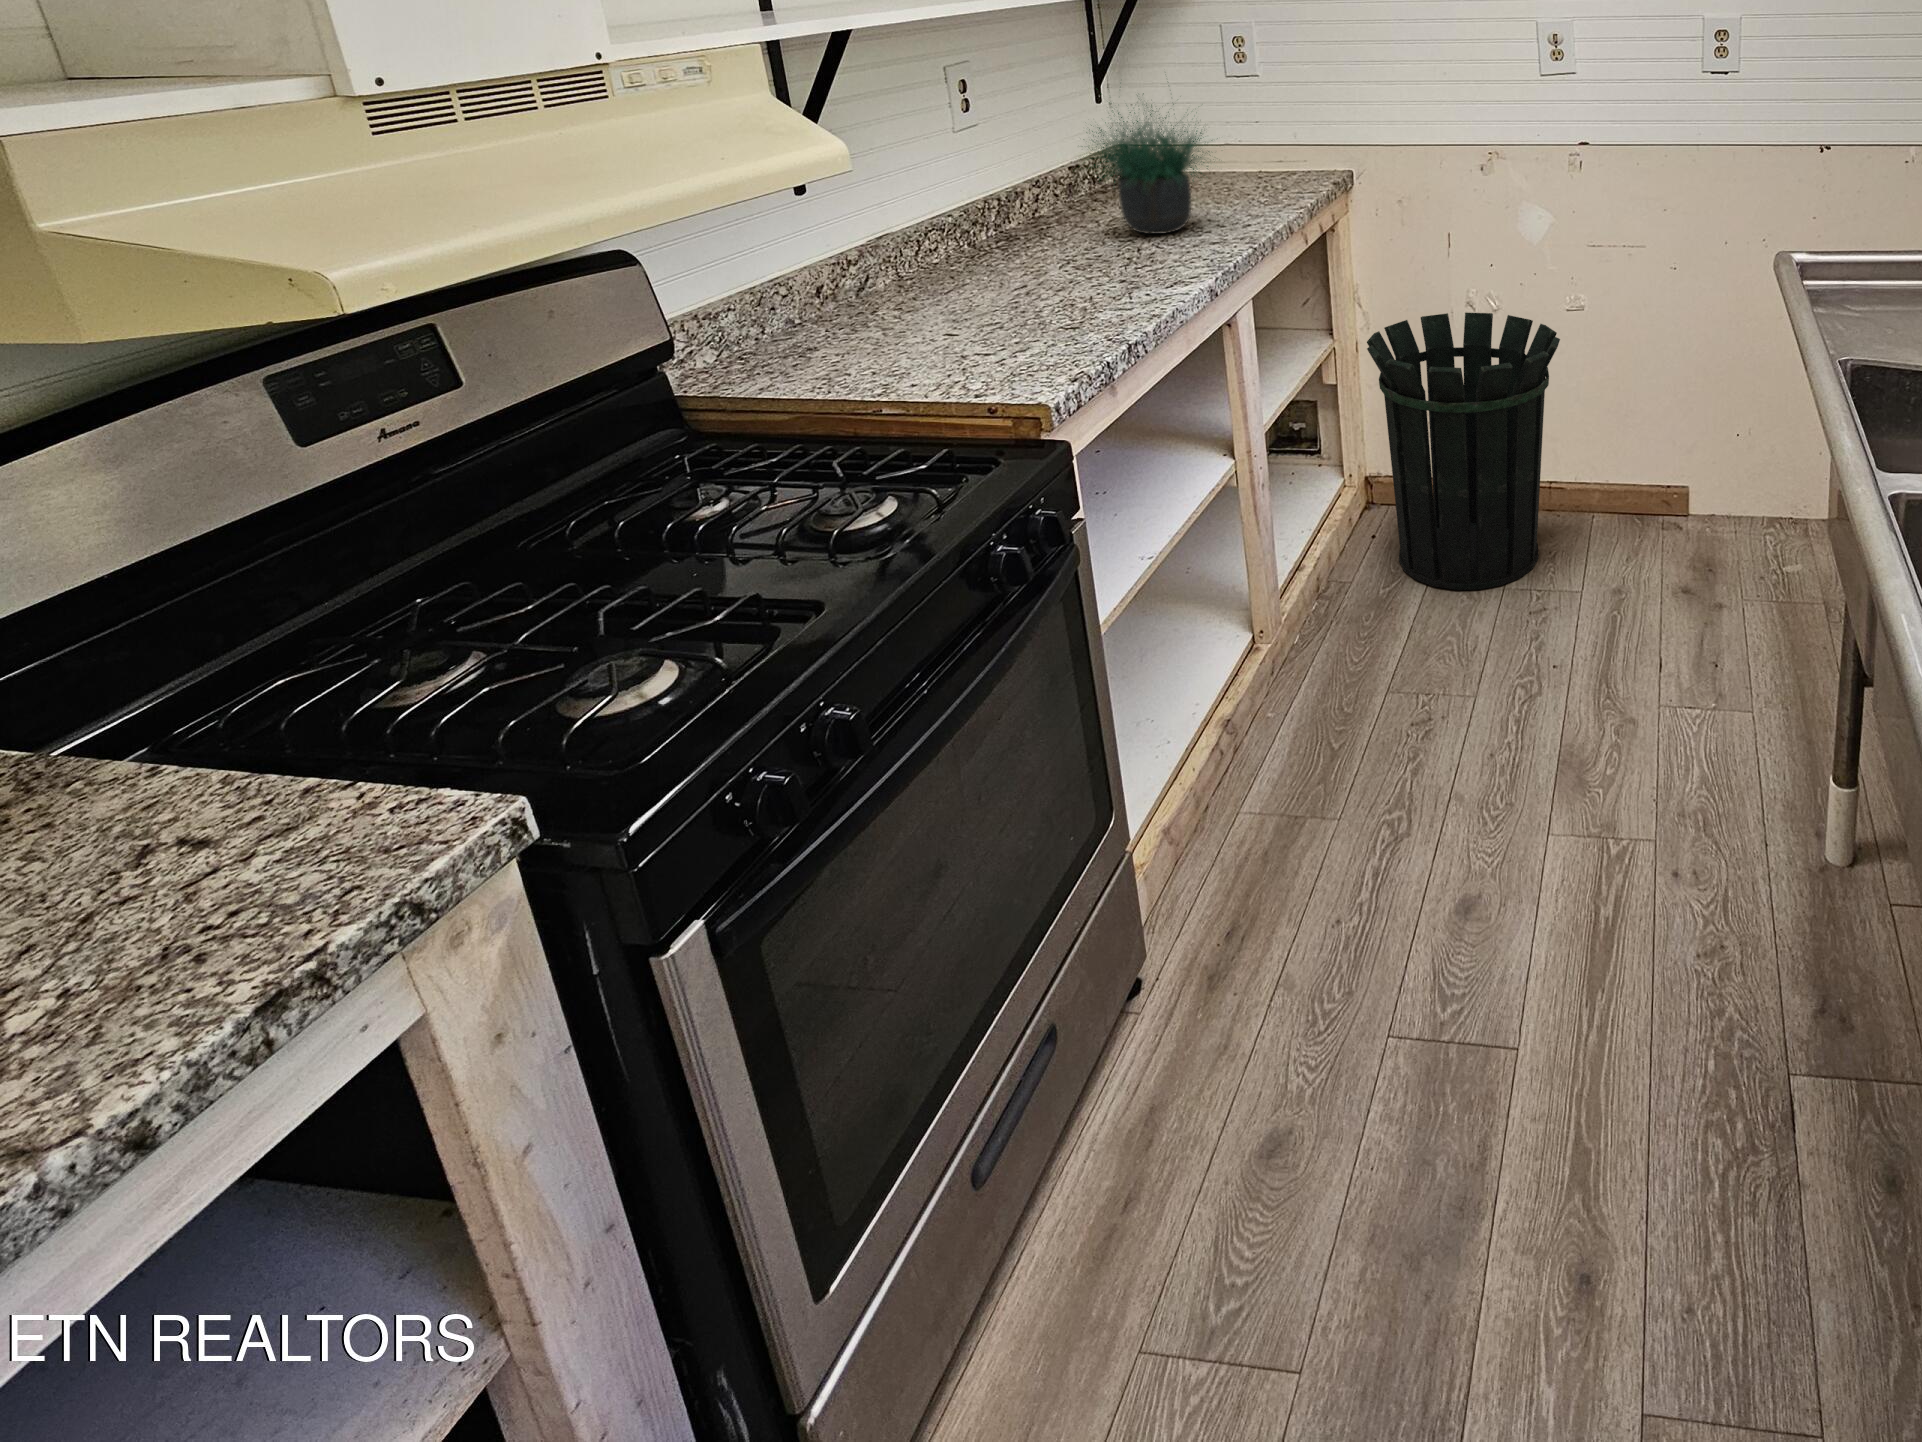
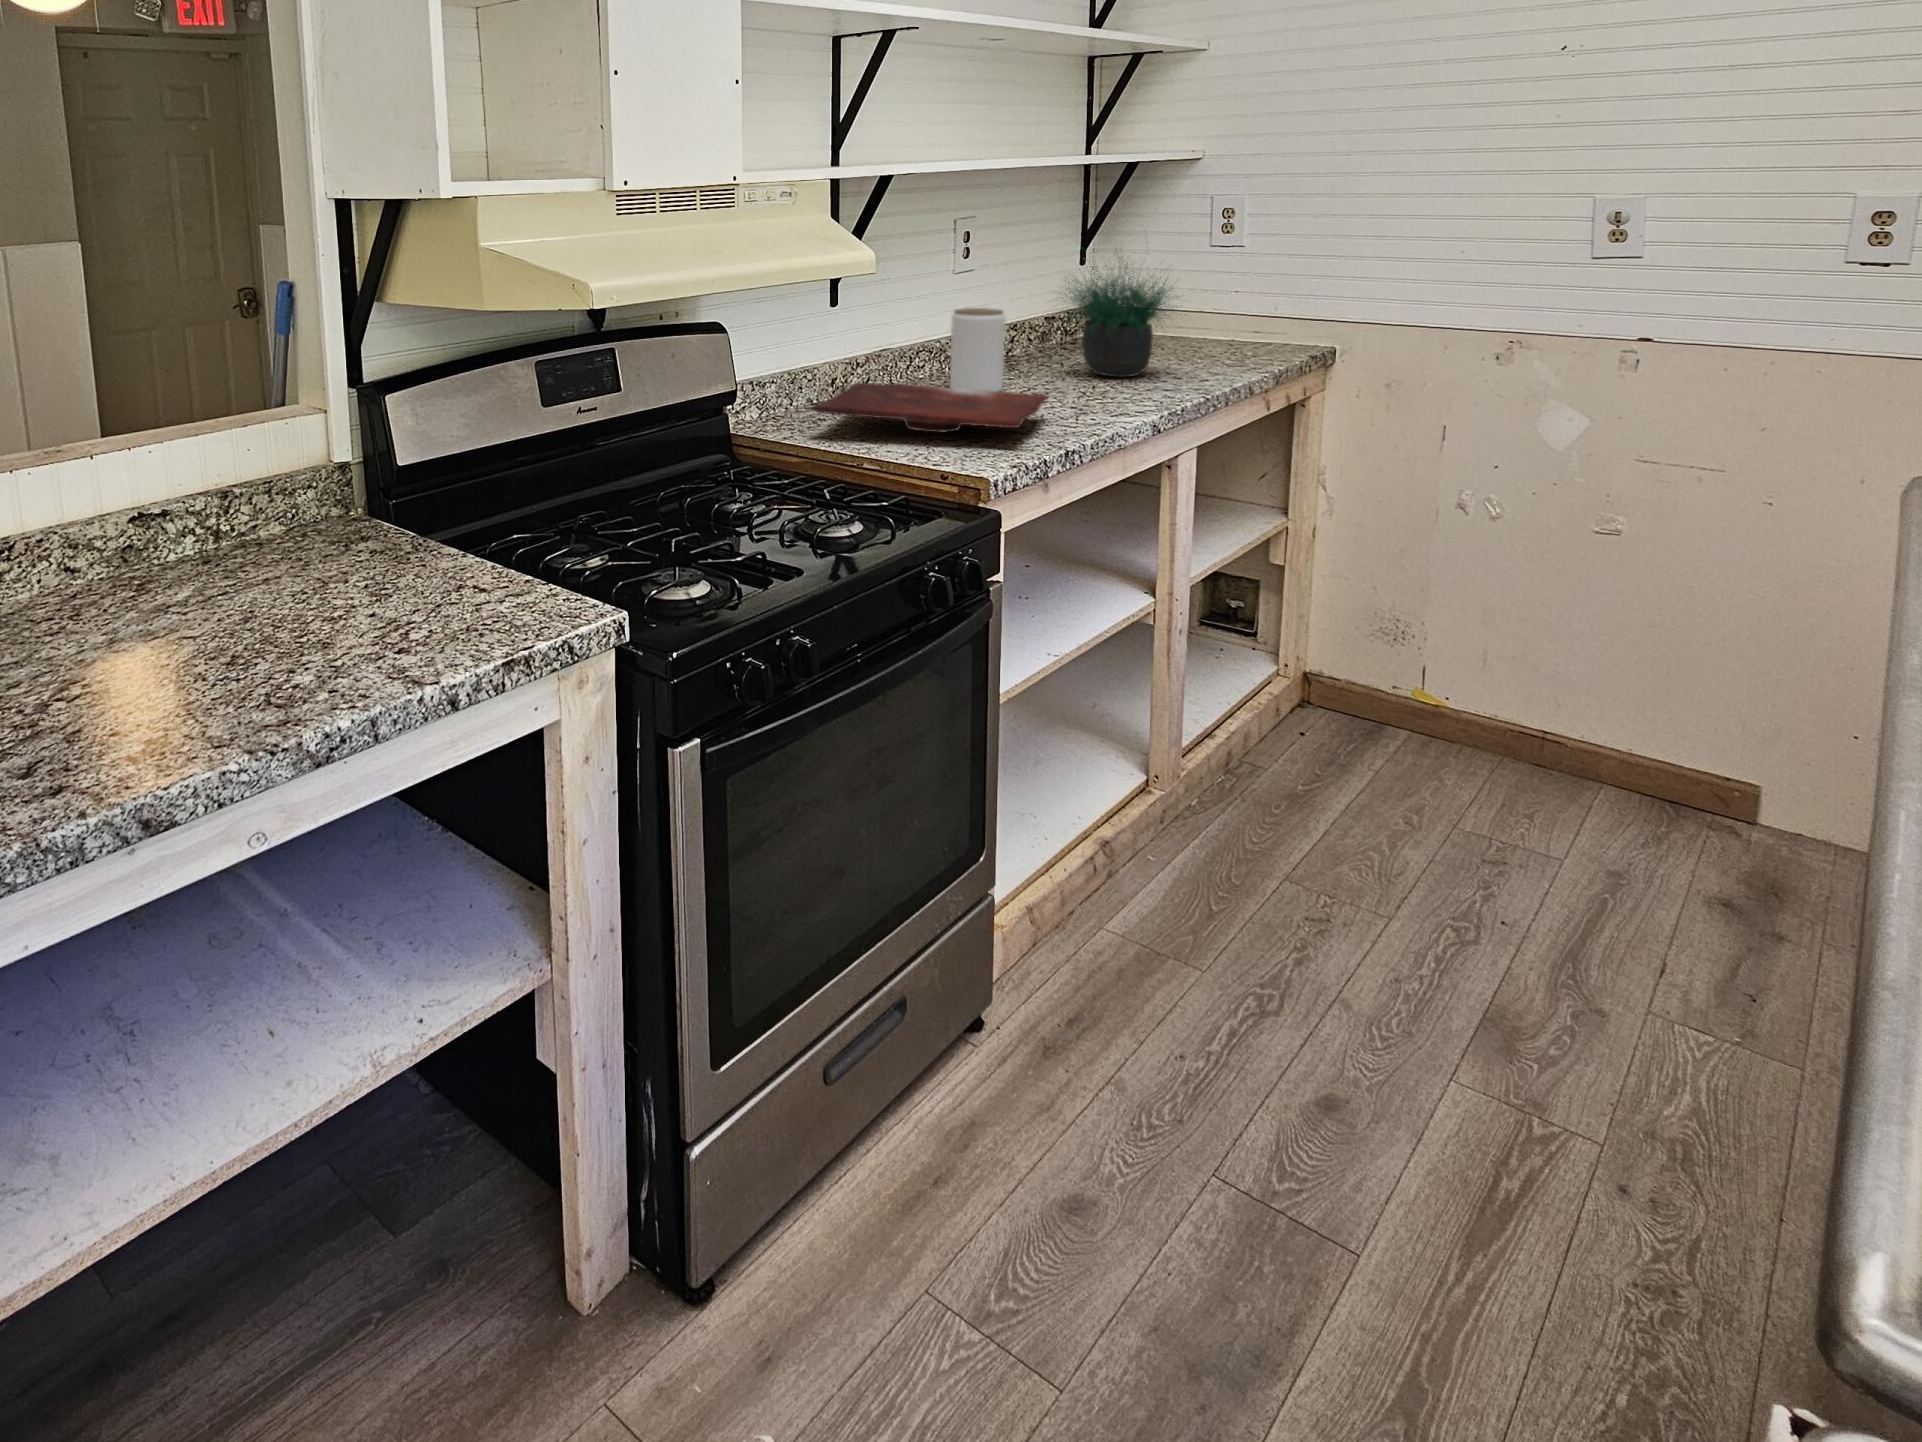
jar: none [965,175,1040,277] -> present [950,308,1005,392]
cutting board: none [797,275,1097,346] -> present [812,383,1048,432]
waste bin: present [1367,313,1560,590] -> none [1322,508,1585,826]

